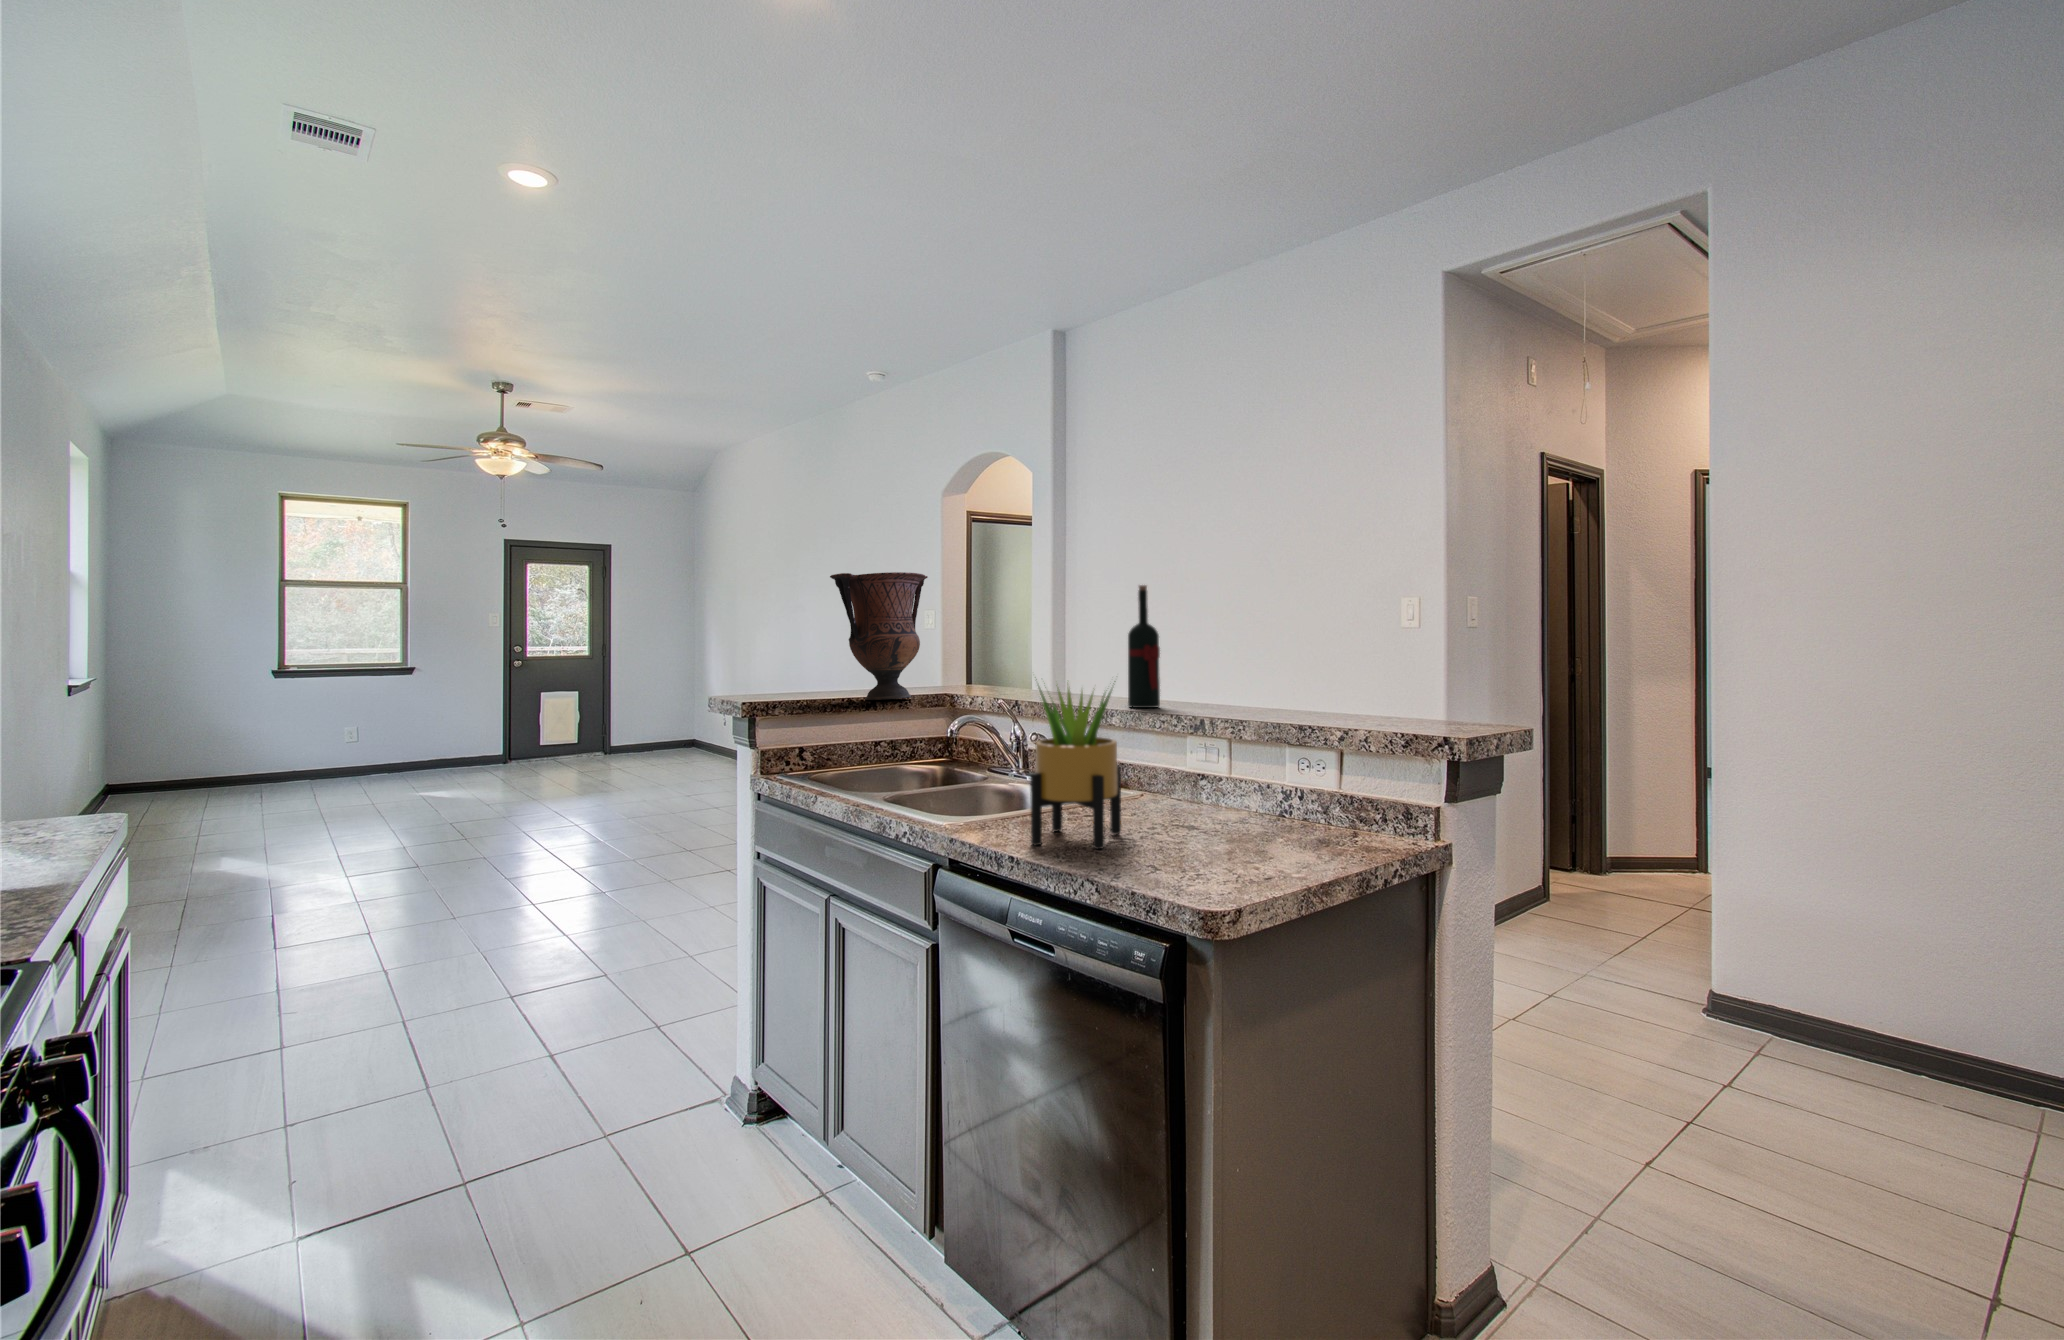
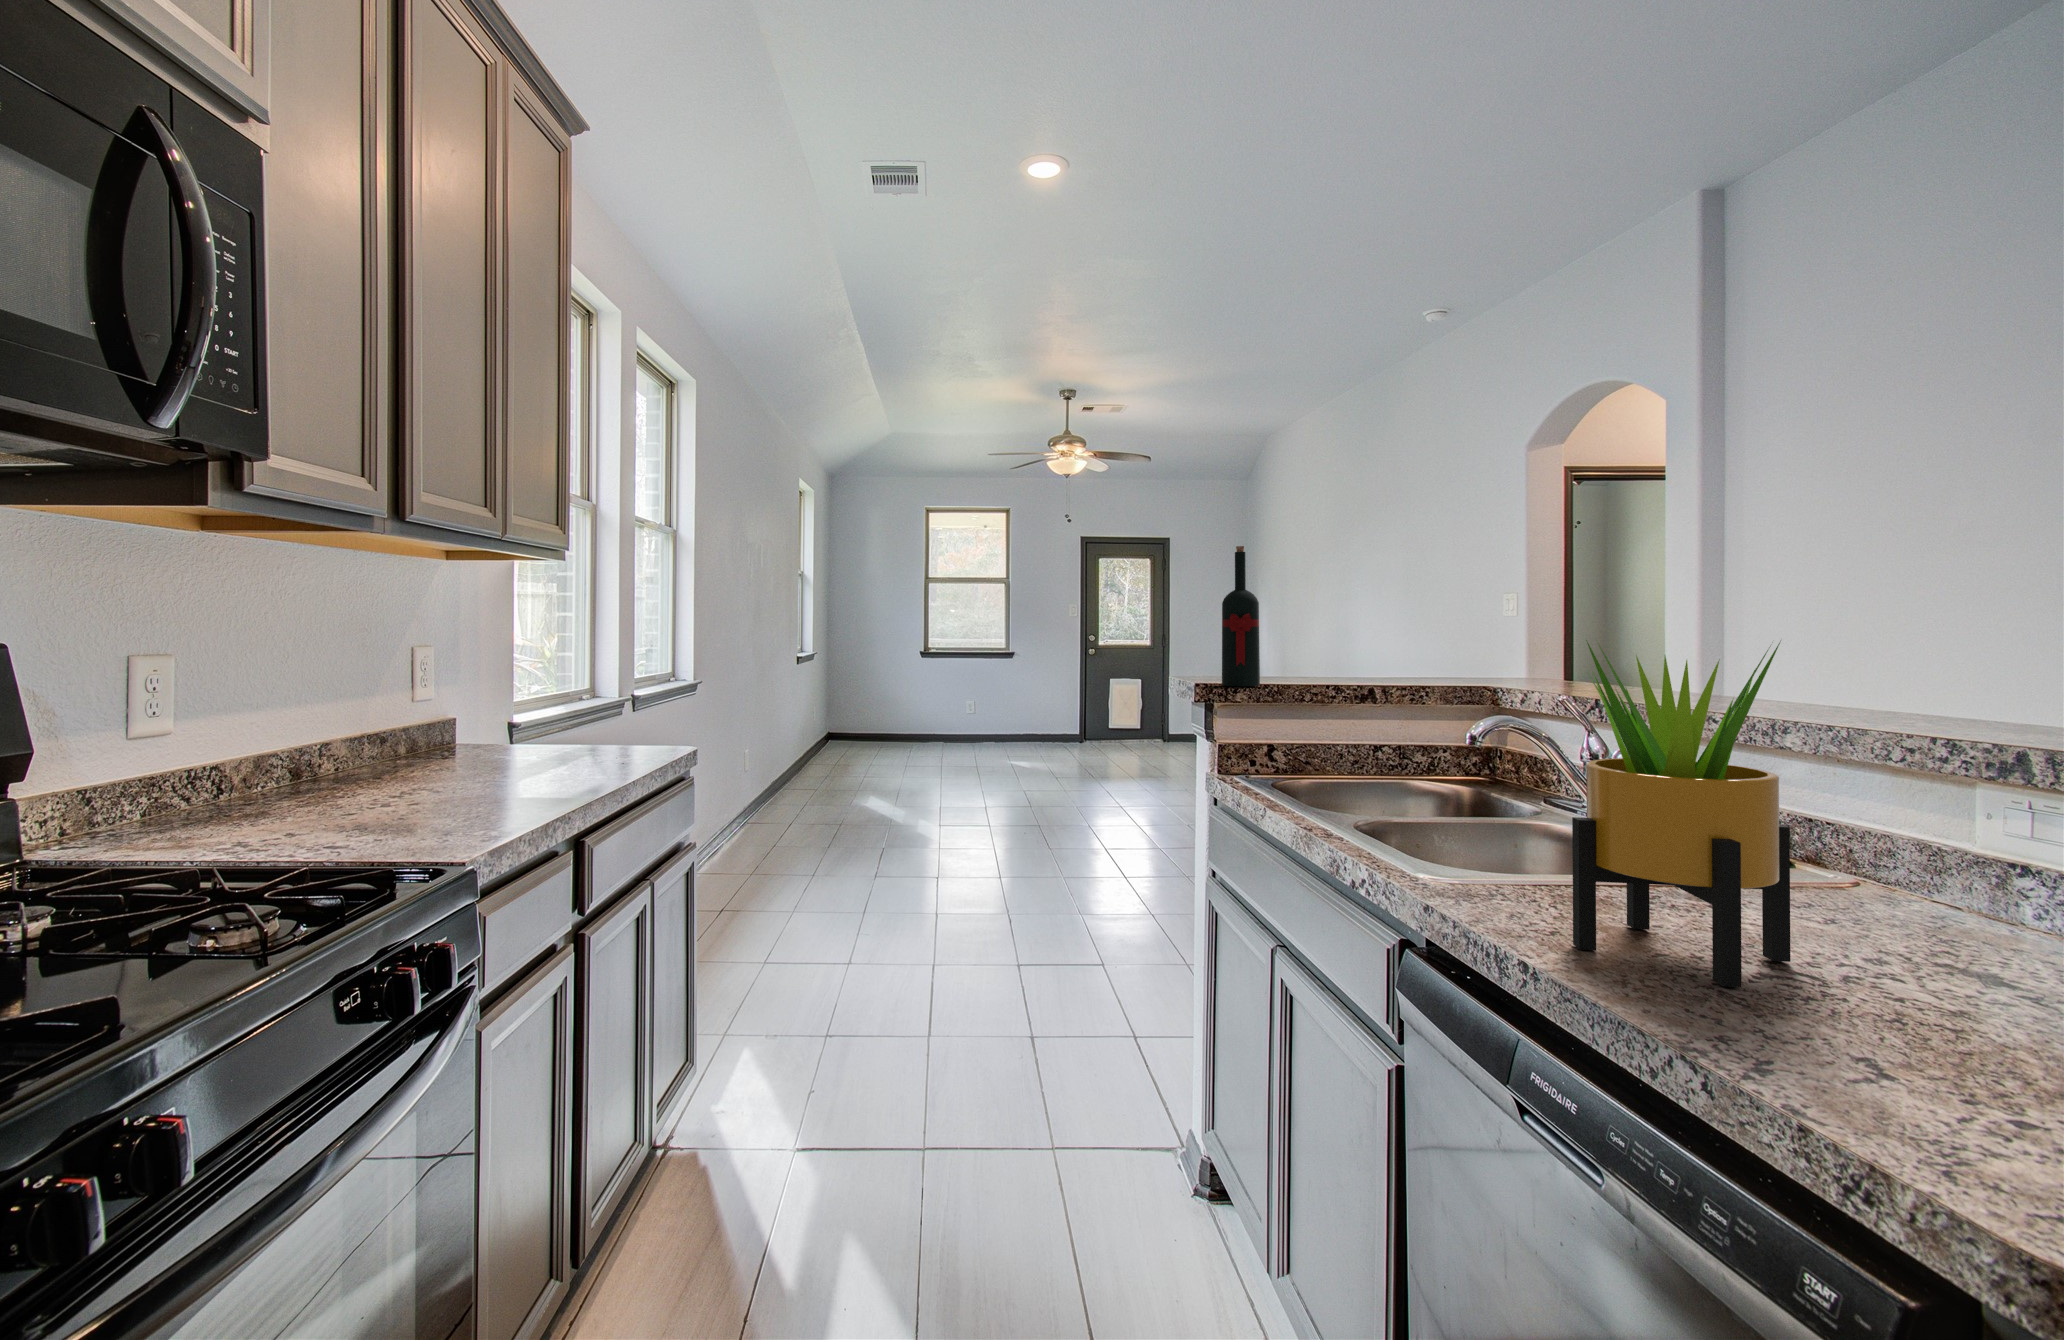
vase: present [830,572,928,700] -> none [1312,516,1456,689]
wine bottle: present [1128,585,1160,708] -> present [1222,546,1260,686]

